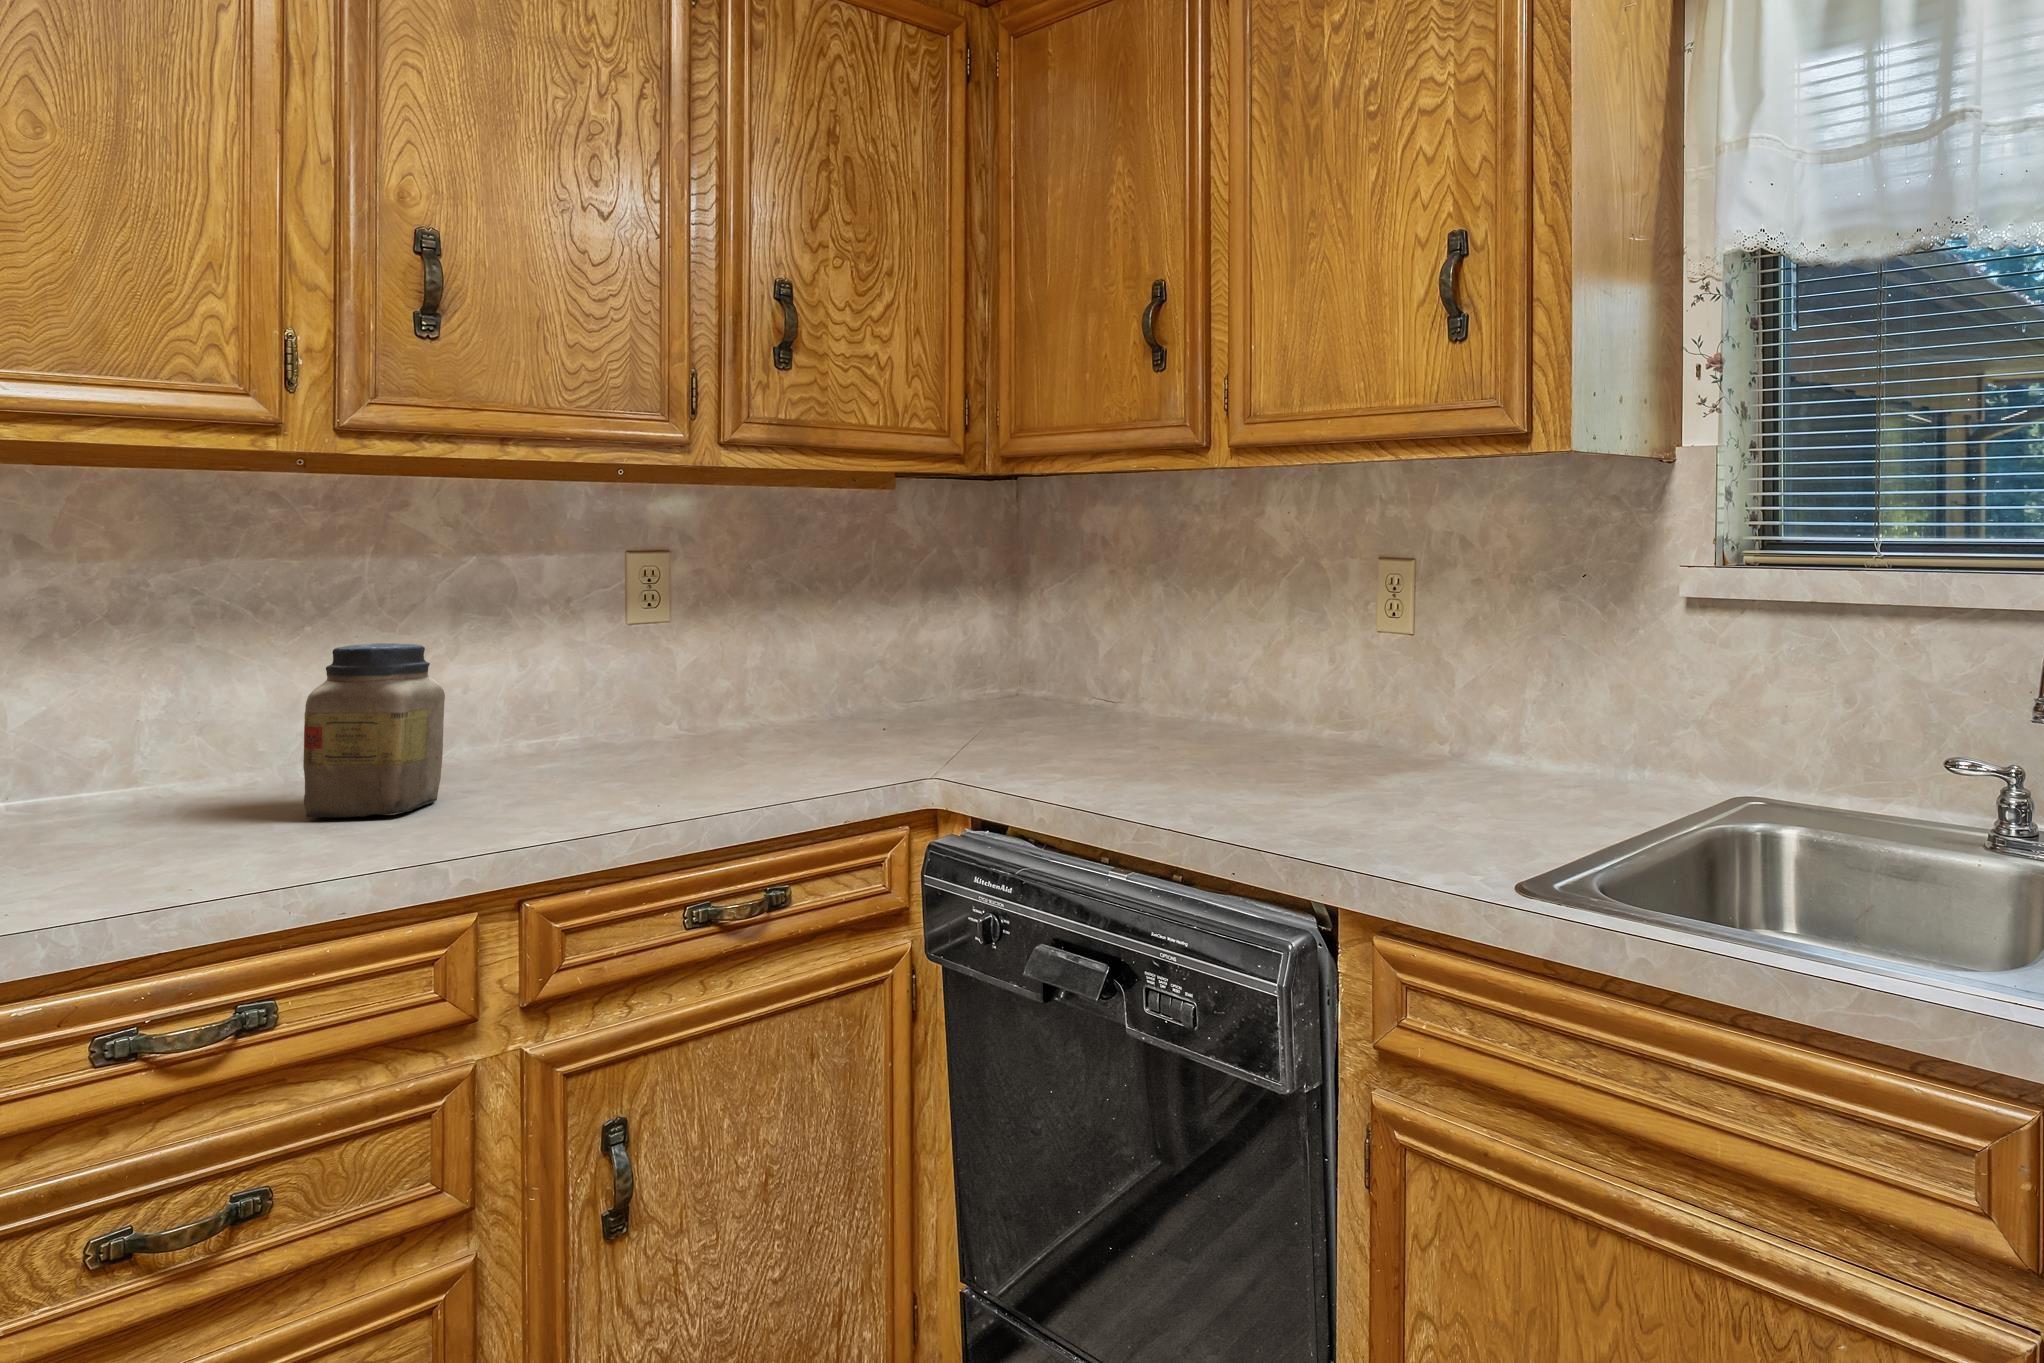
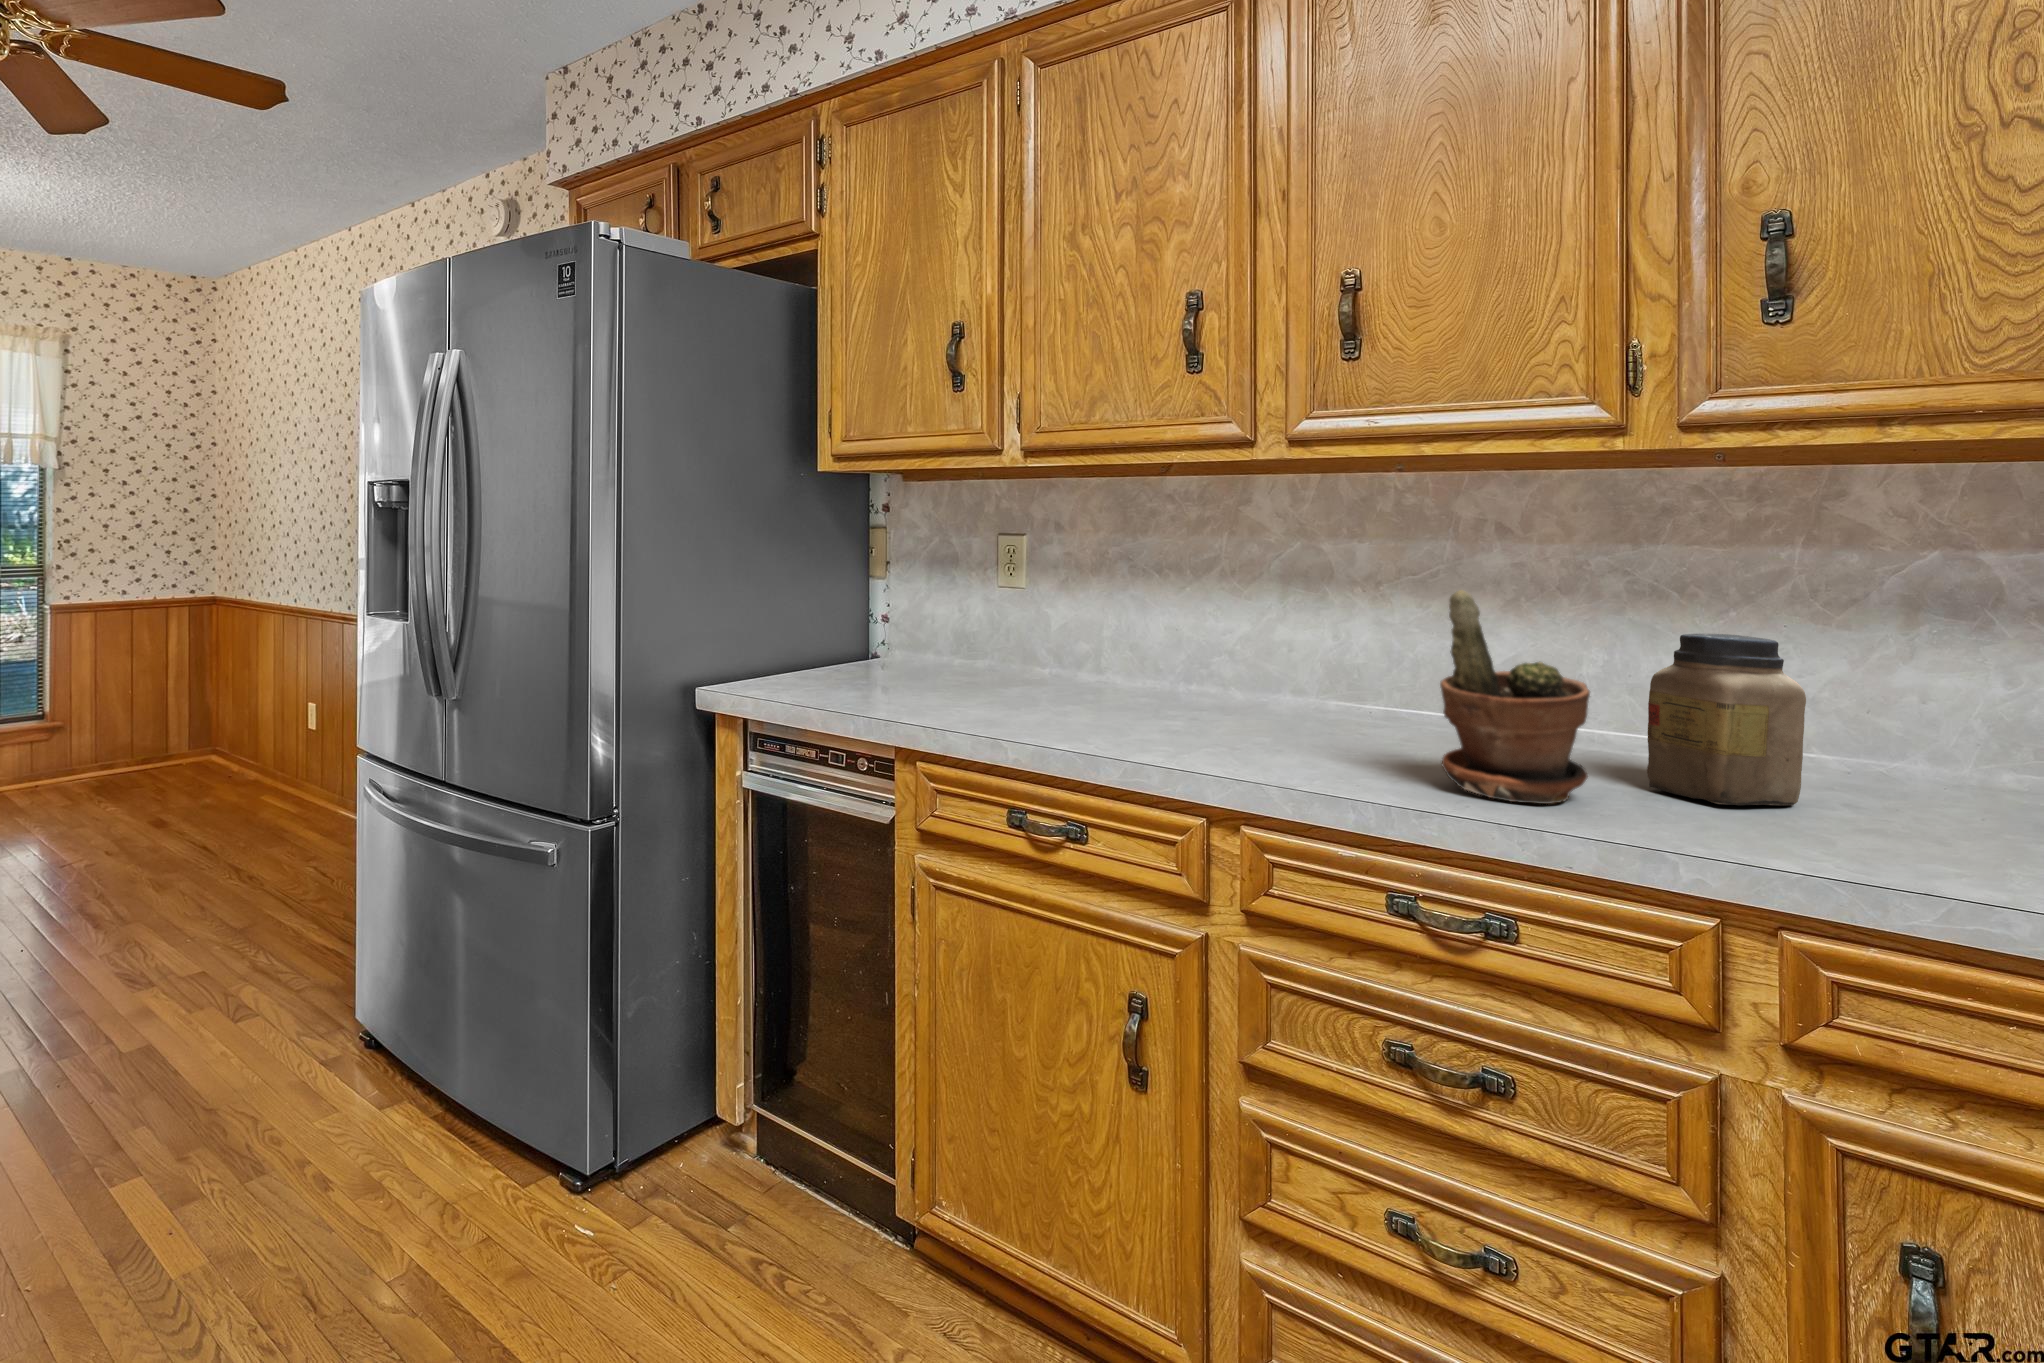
potted plant: none [95,619,296,874] -> present [1440,590,1590,804]

